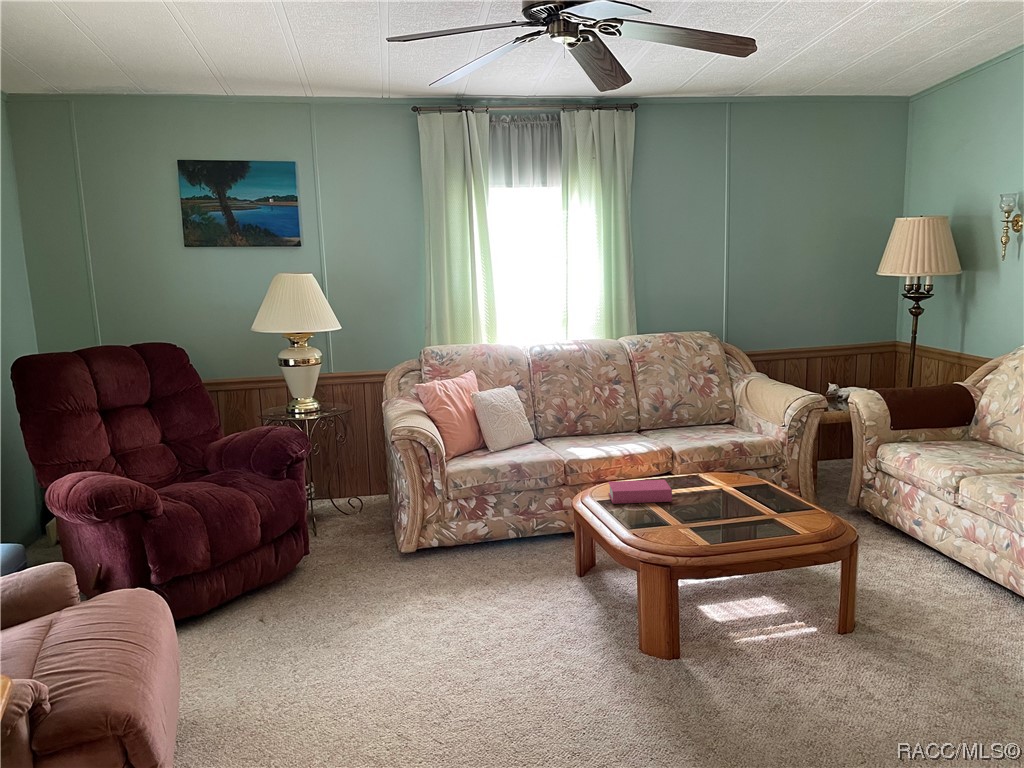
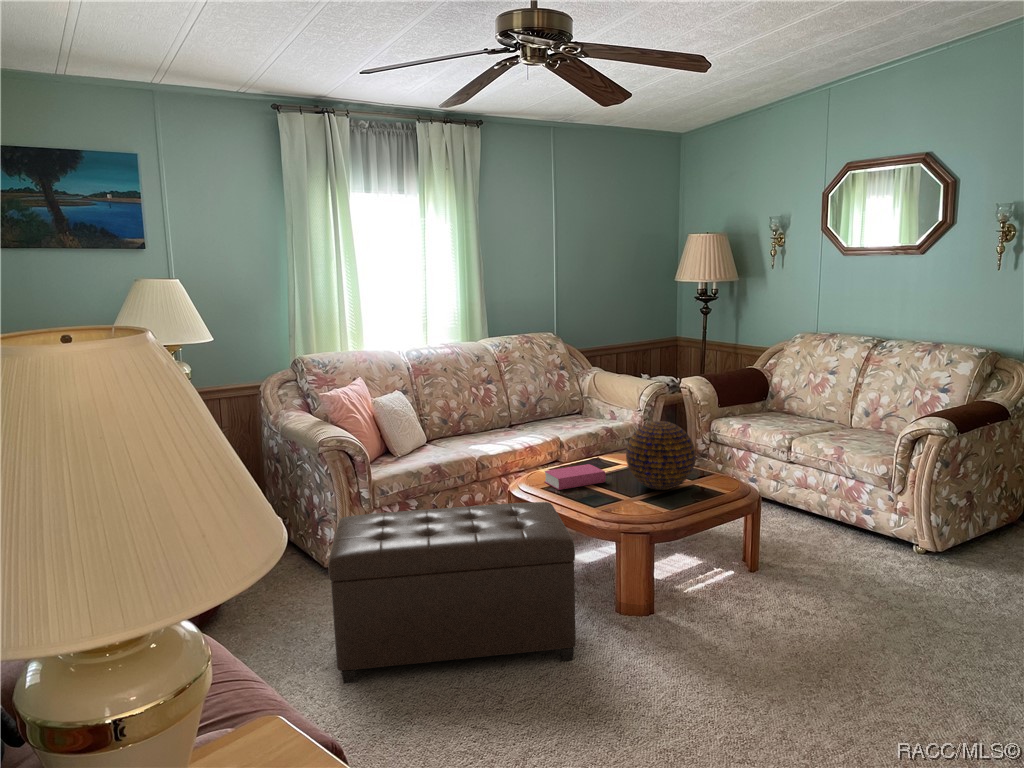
decorative orb: none [686,439,767,518] -> present [626,421,696,490]
ottoman: none [321,503,579,685] -> present [328,502,576,683]

